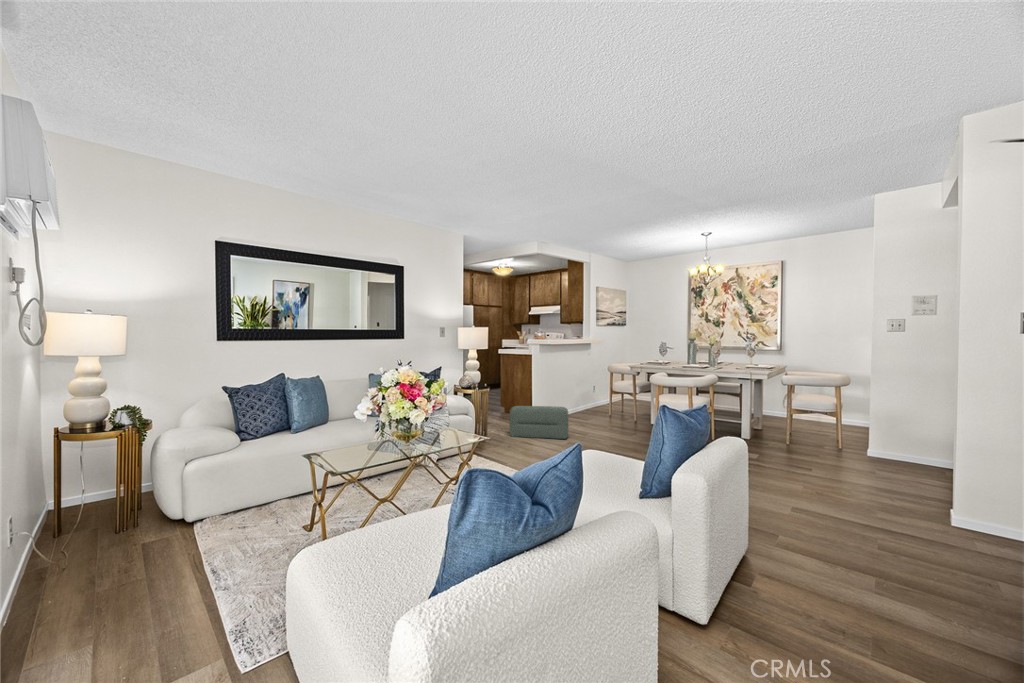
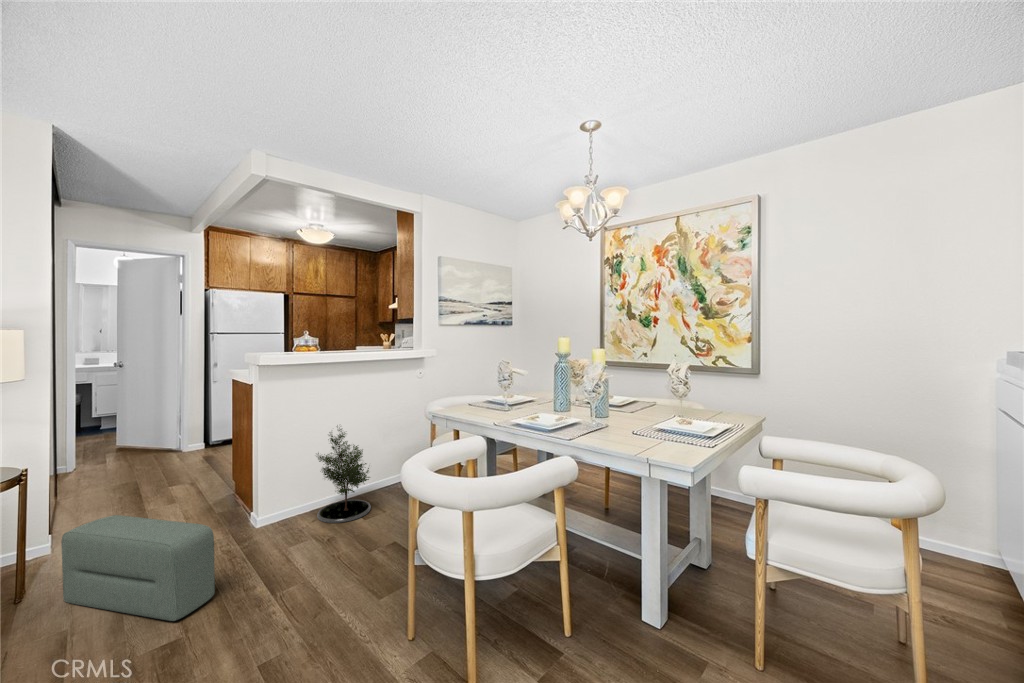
potted tree: none [561,375,591,422] -> present [317,429,371,523]

